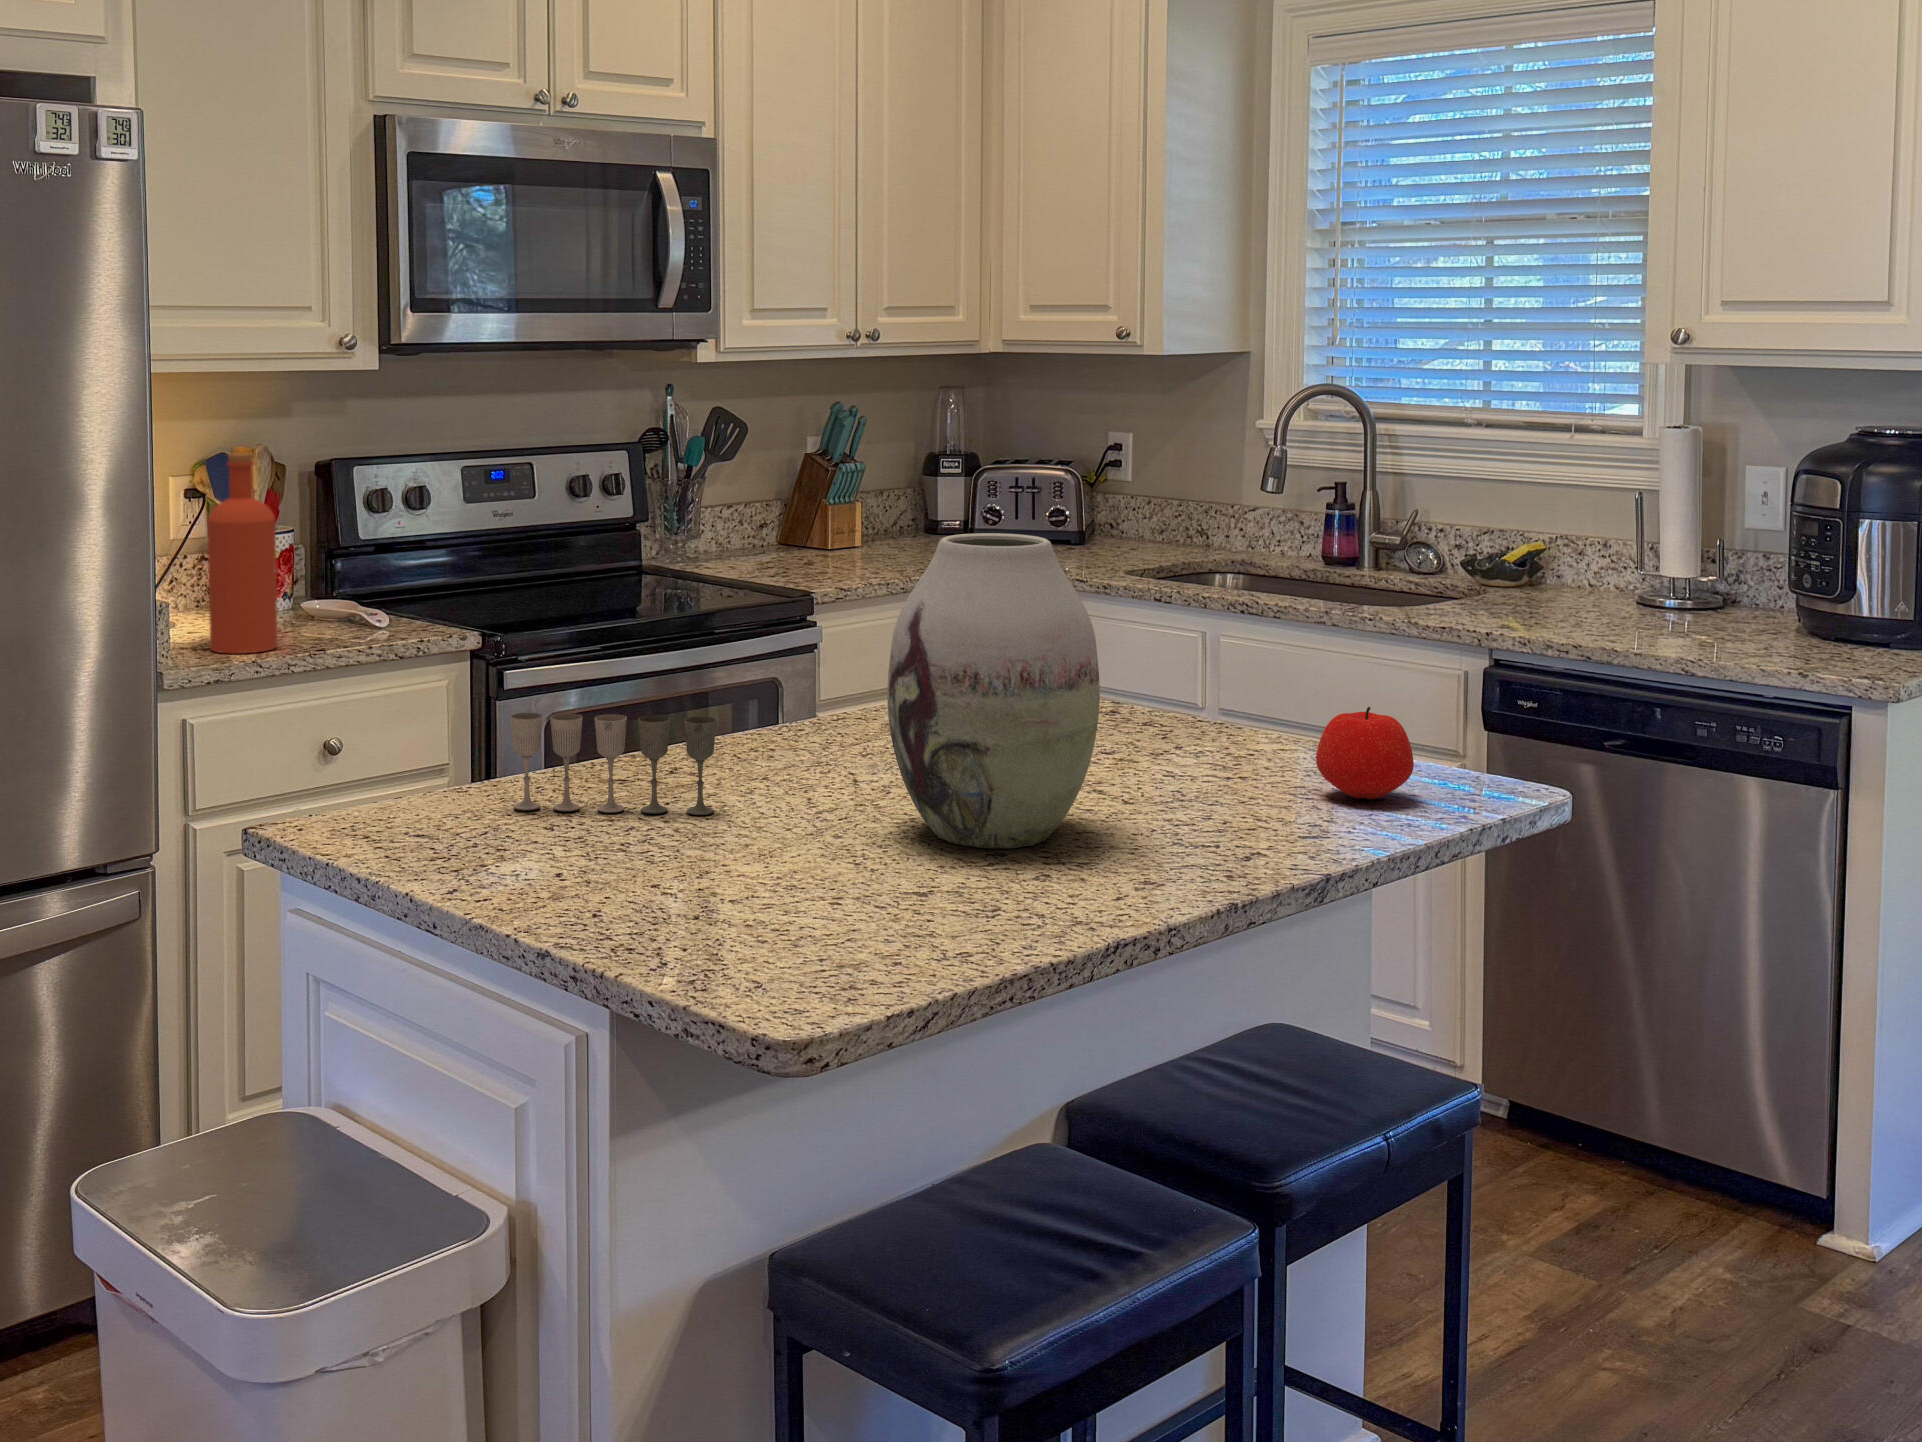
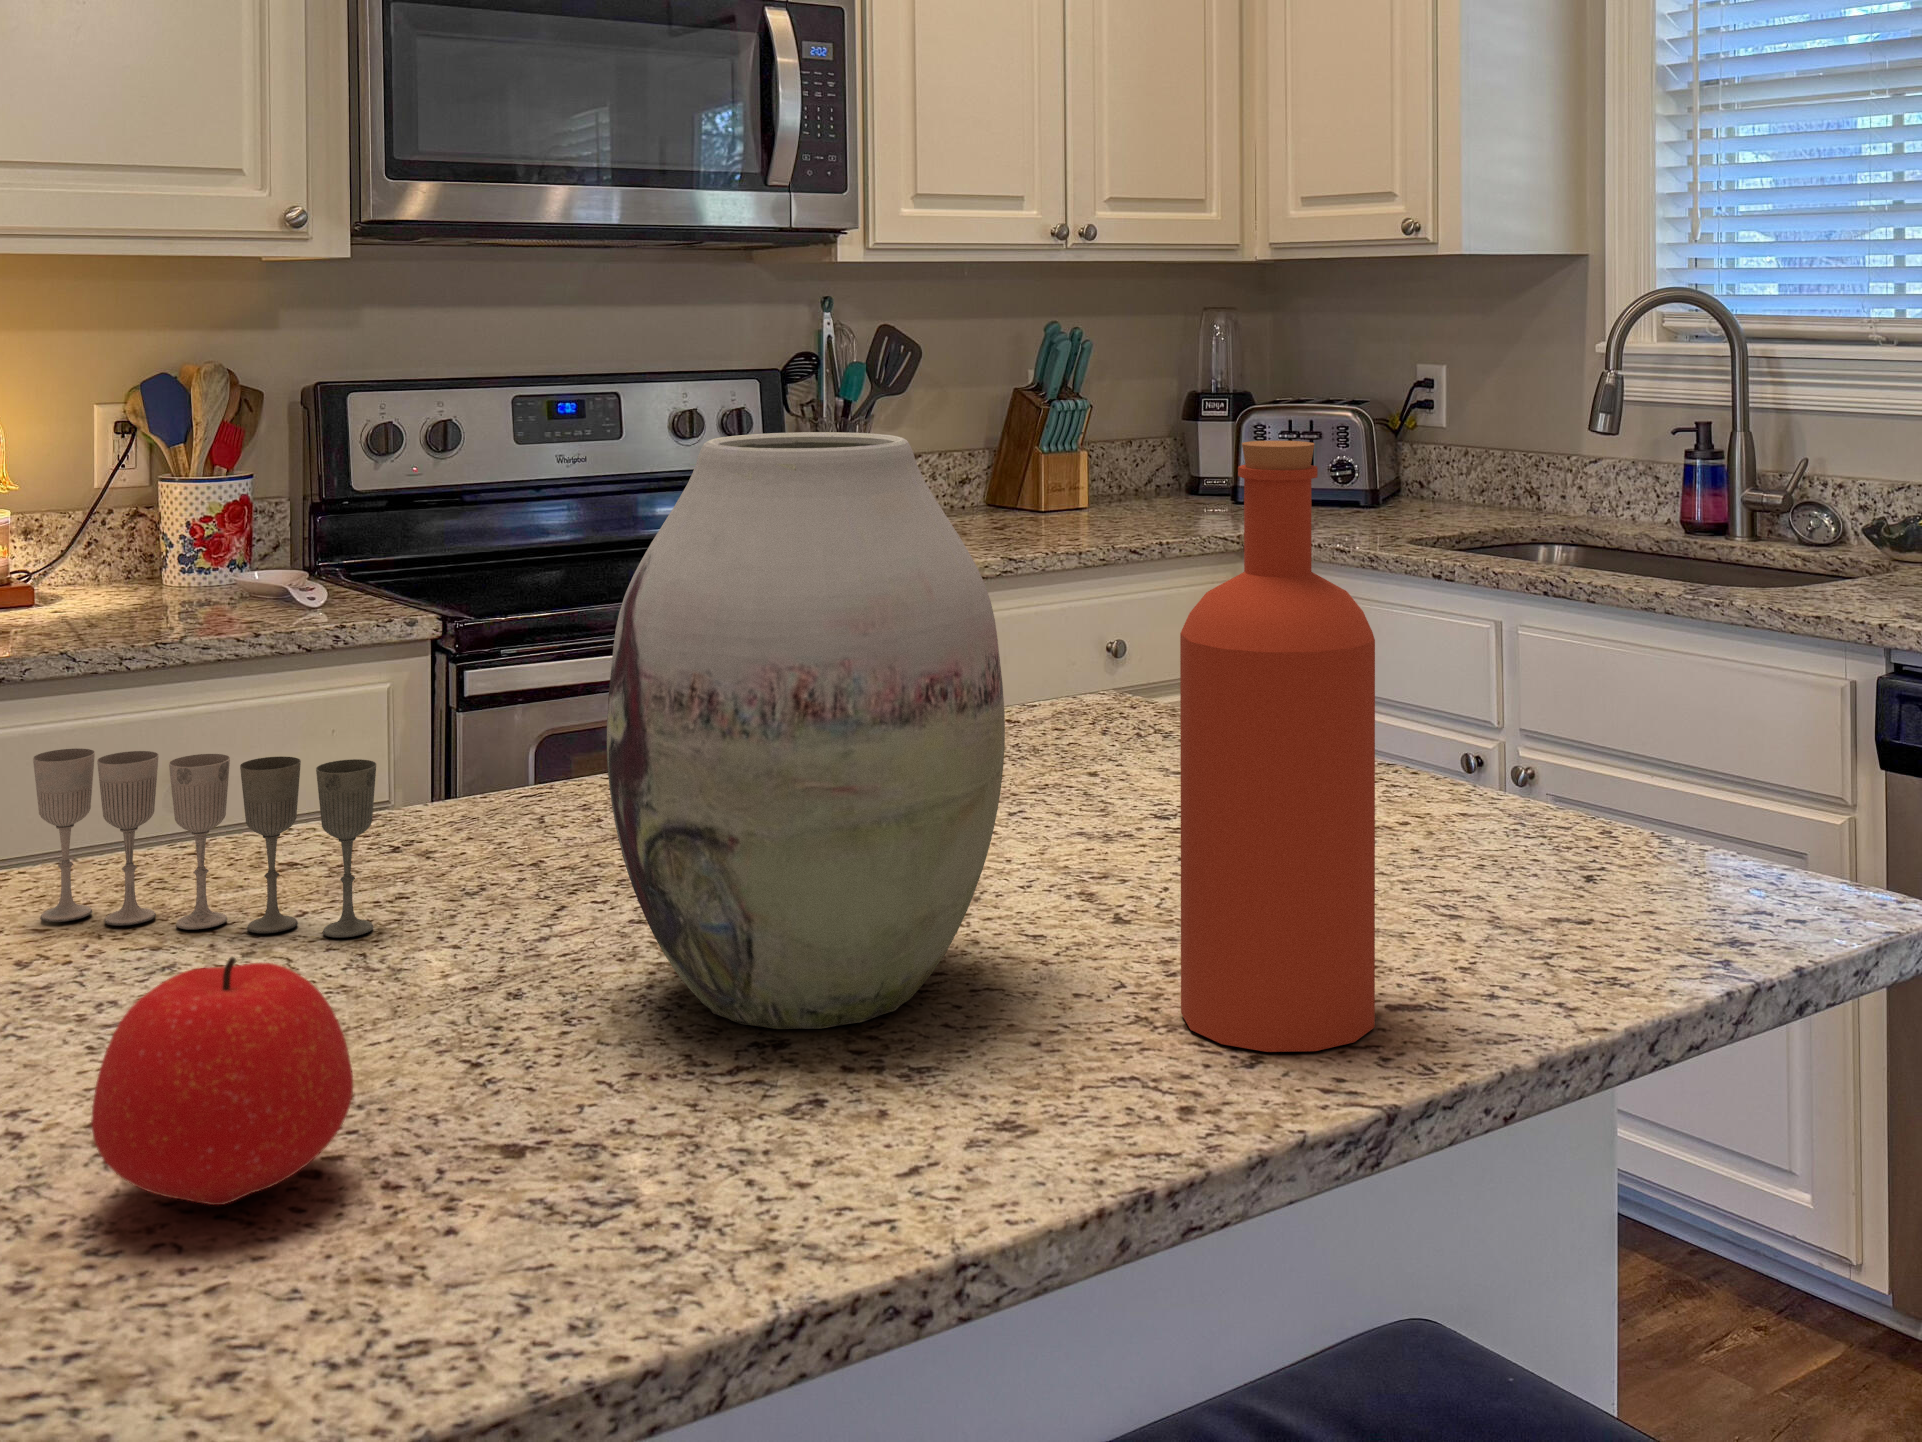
bottle: present [208,453,277,654] -> present [1180,441,1375,1052]
apple: present [1316,707,1414,799] -> present [91,957,353,1205]

